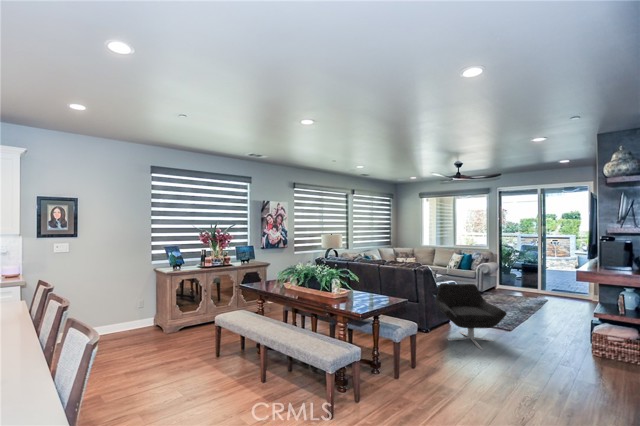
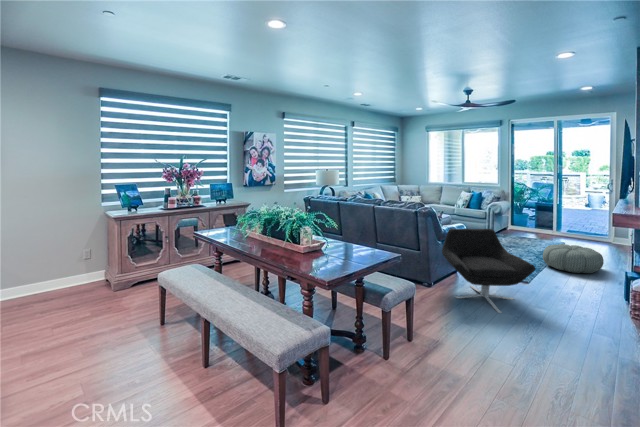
pouf: none [521,299,569,323] -> present [543,244,604,273]

